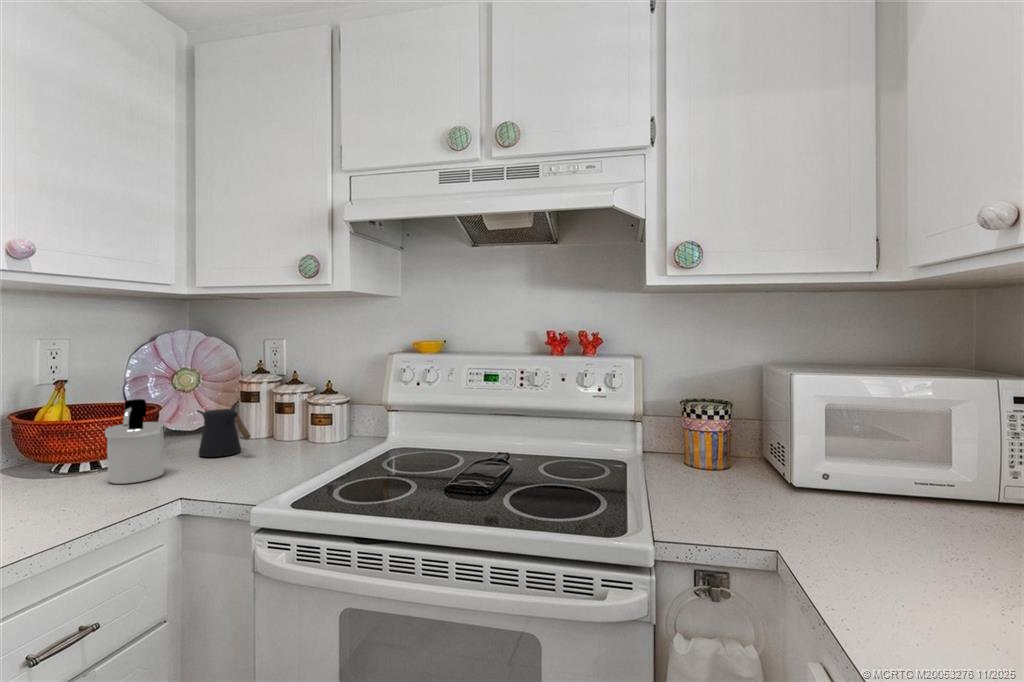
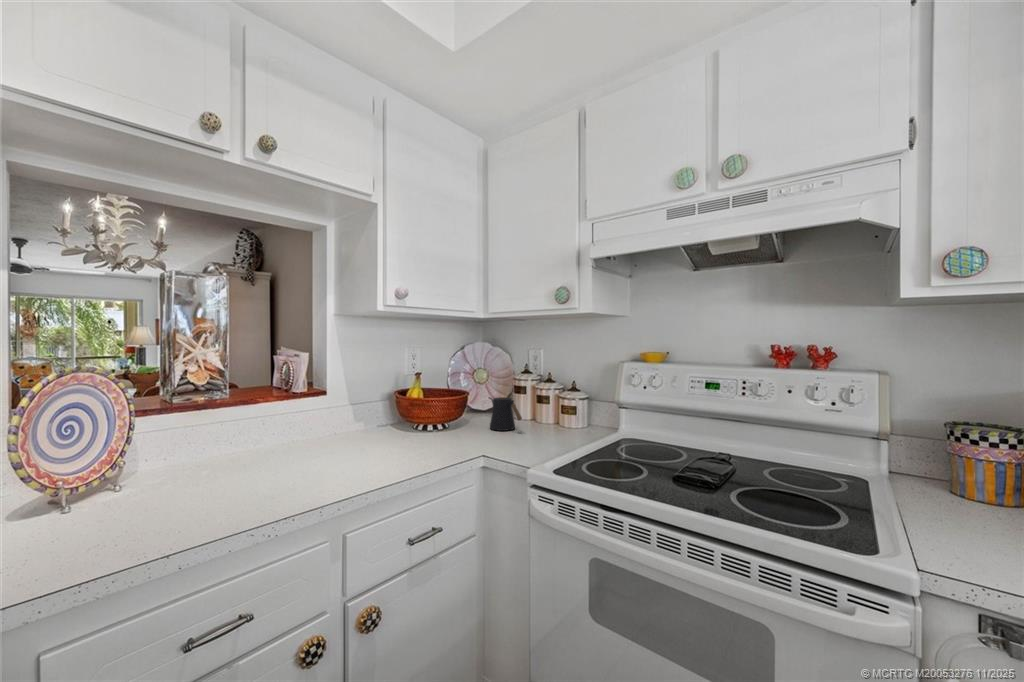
soap dispenser: present [105,399,165,484] -> none [442,388,473,442]

